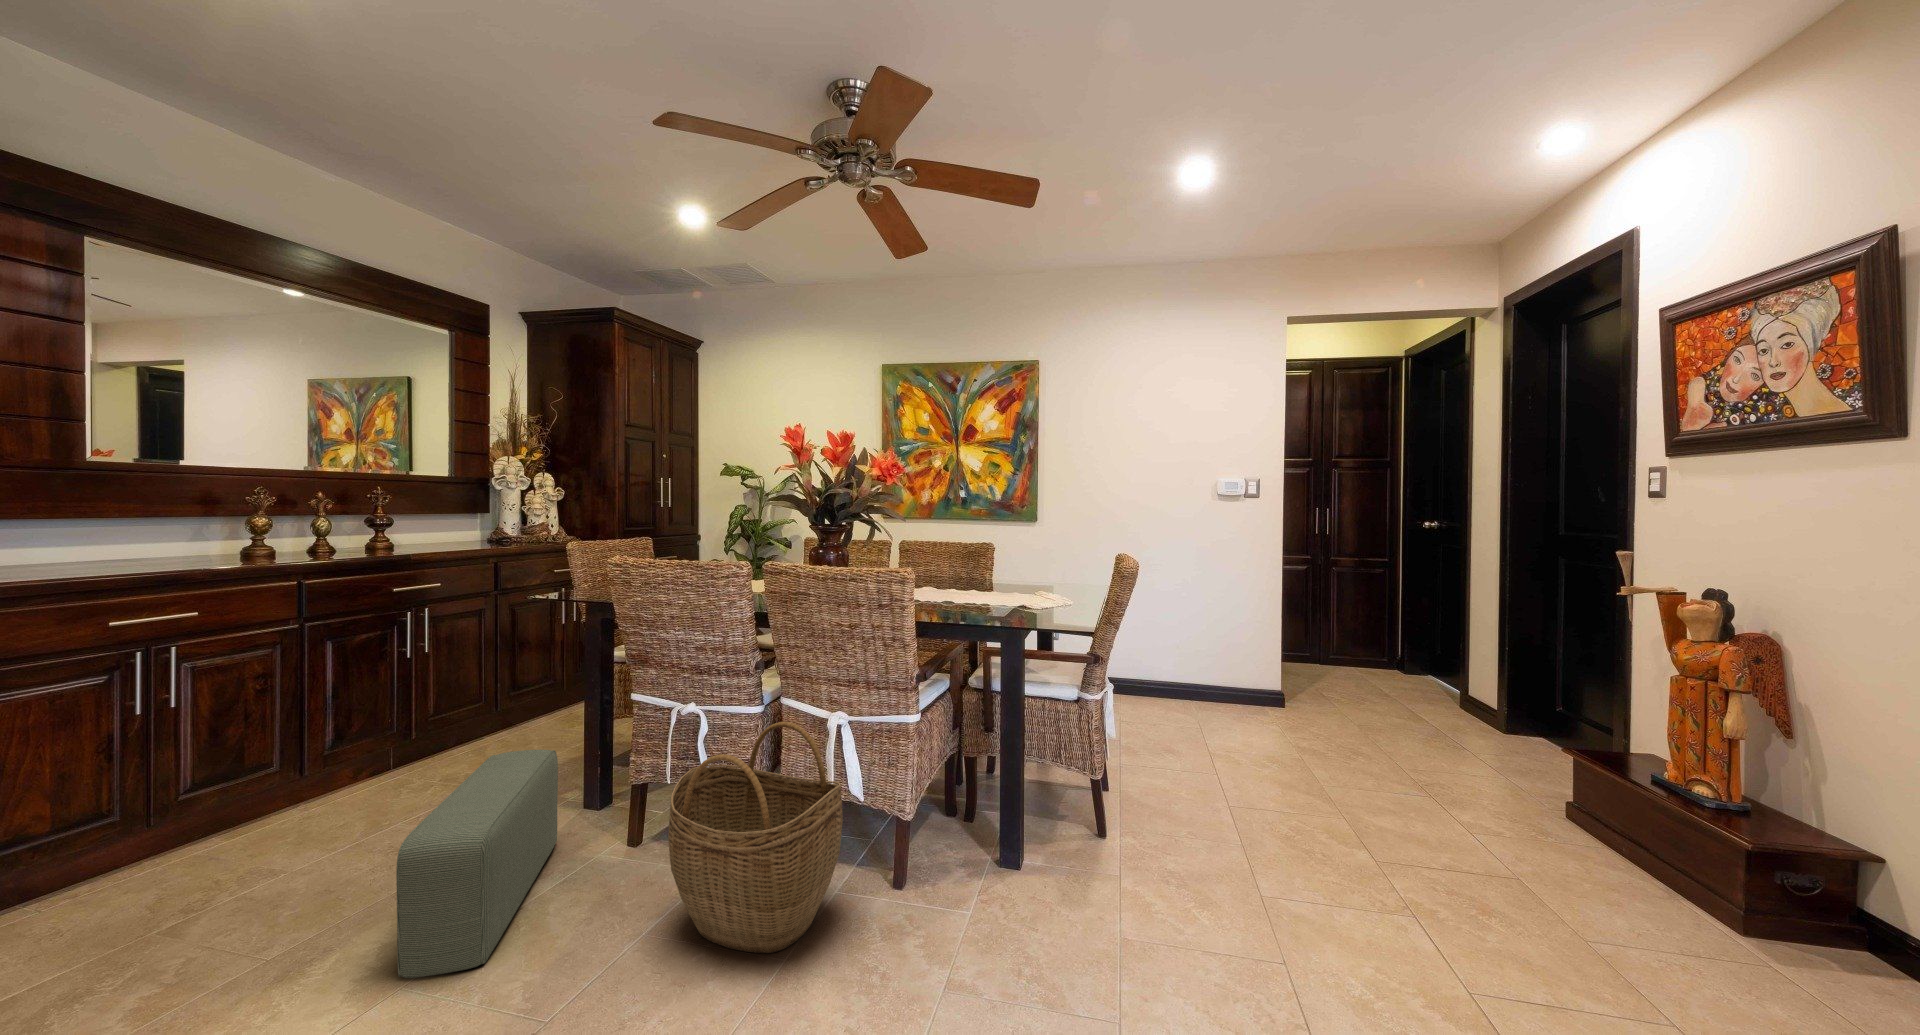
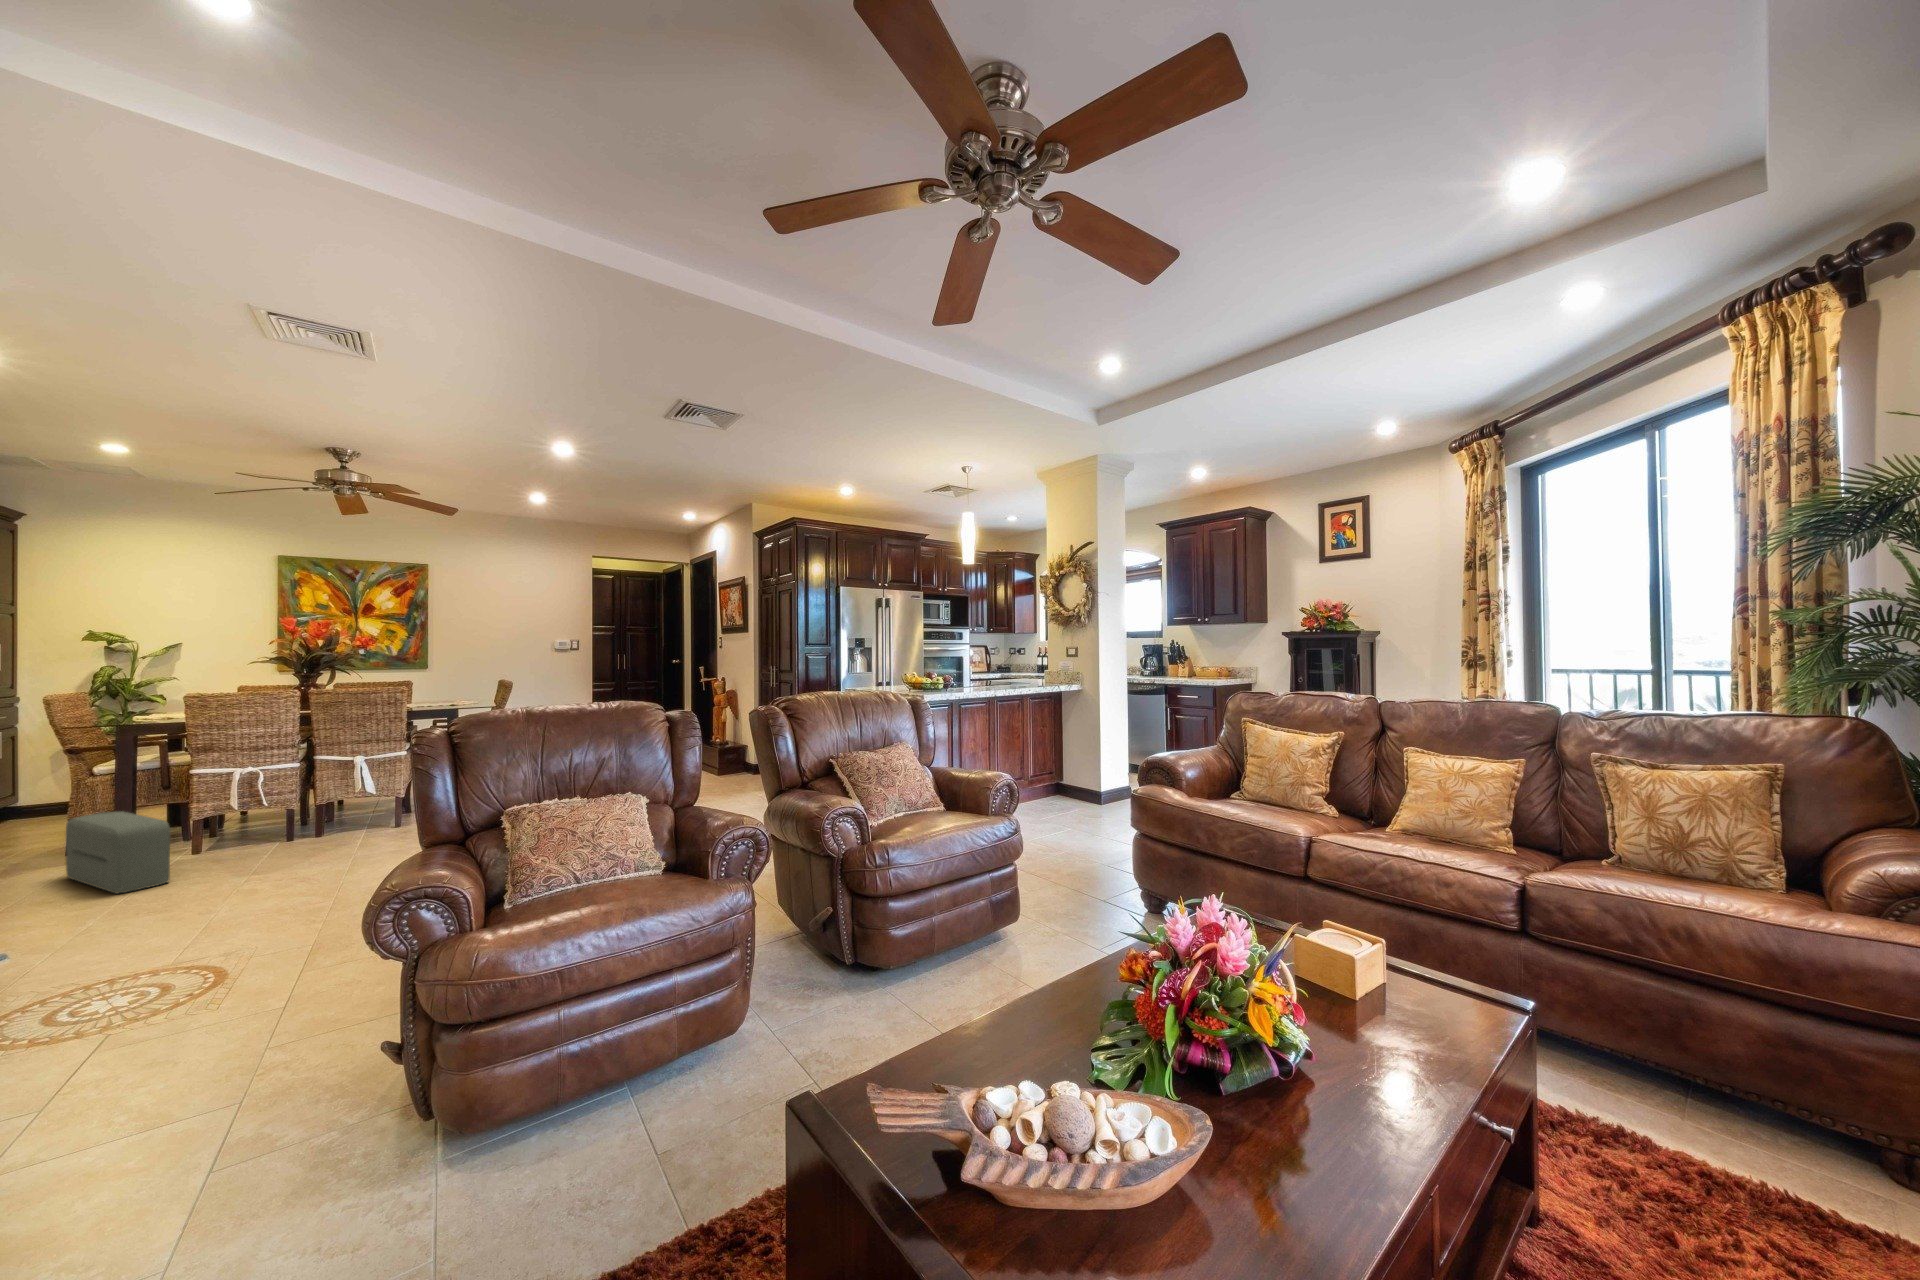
woven basket: present [668,722,843,953] -> none [271,763,373,855]

